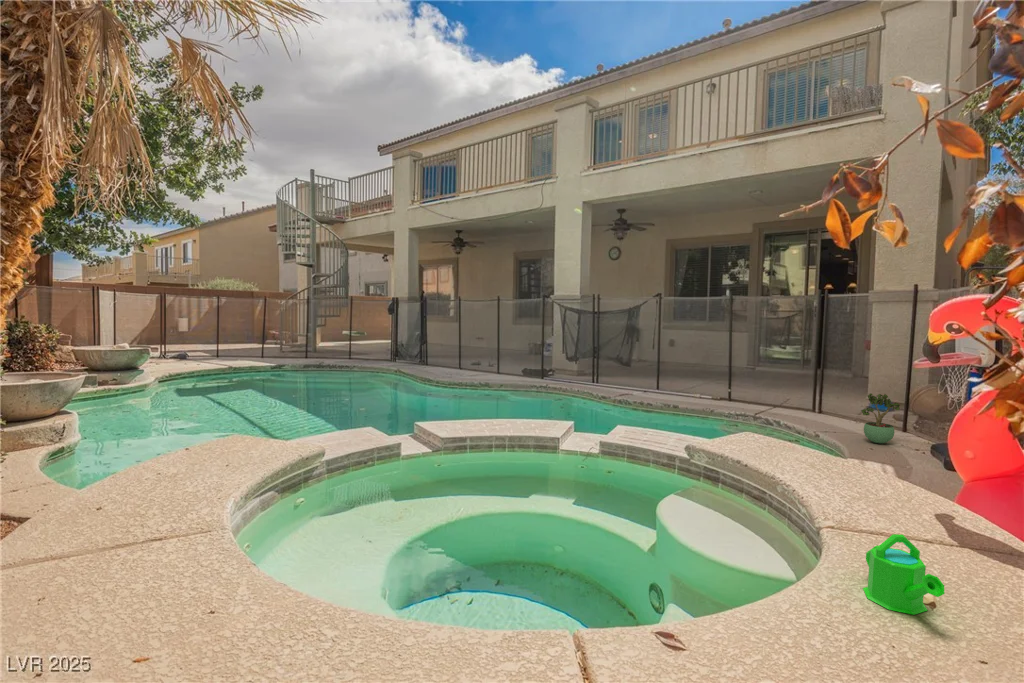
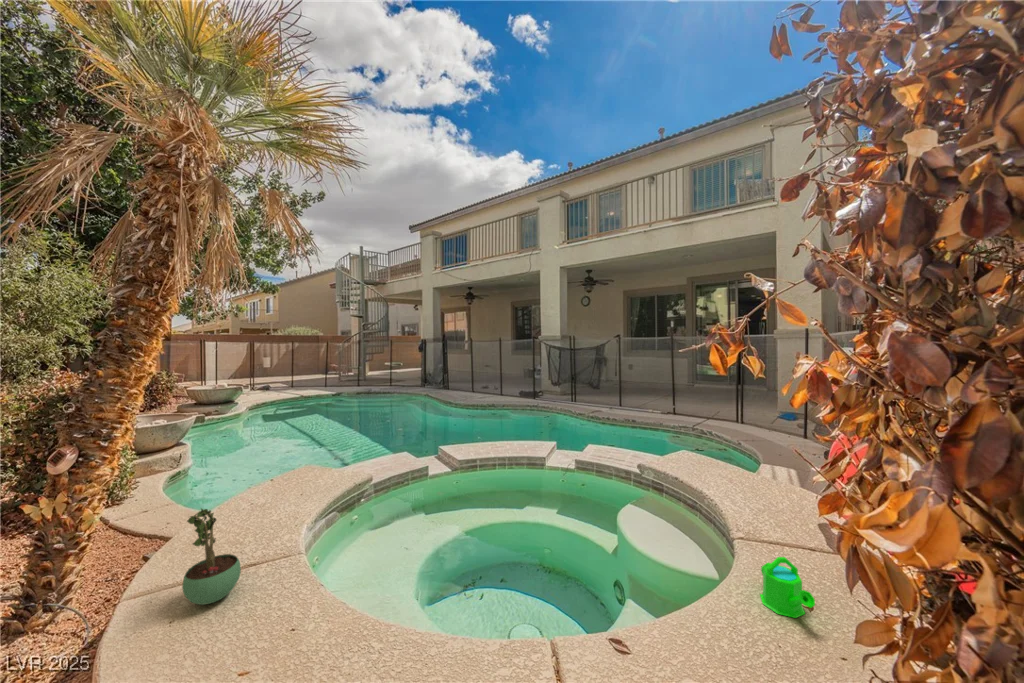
potted plant: present [861,394,900,443] -> present [182,509,241,605]

